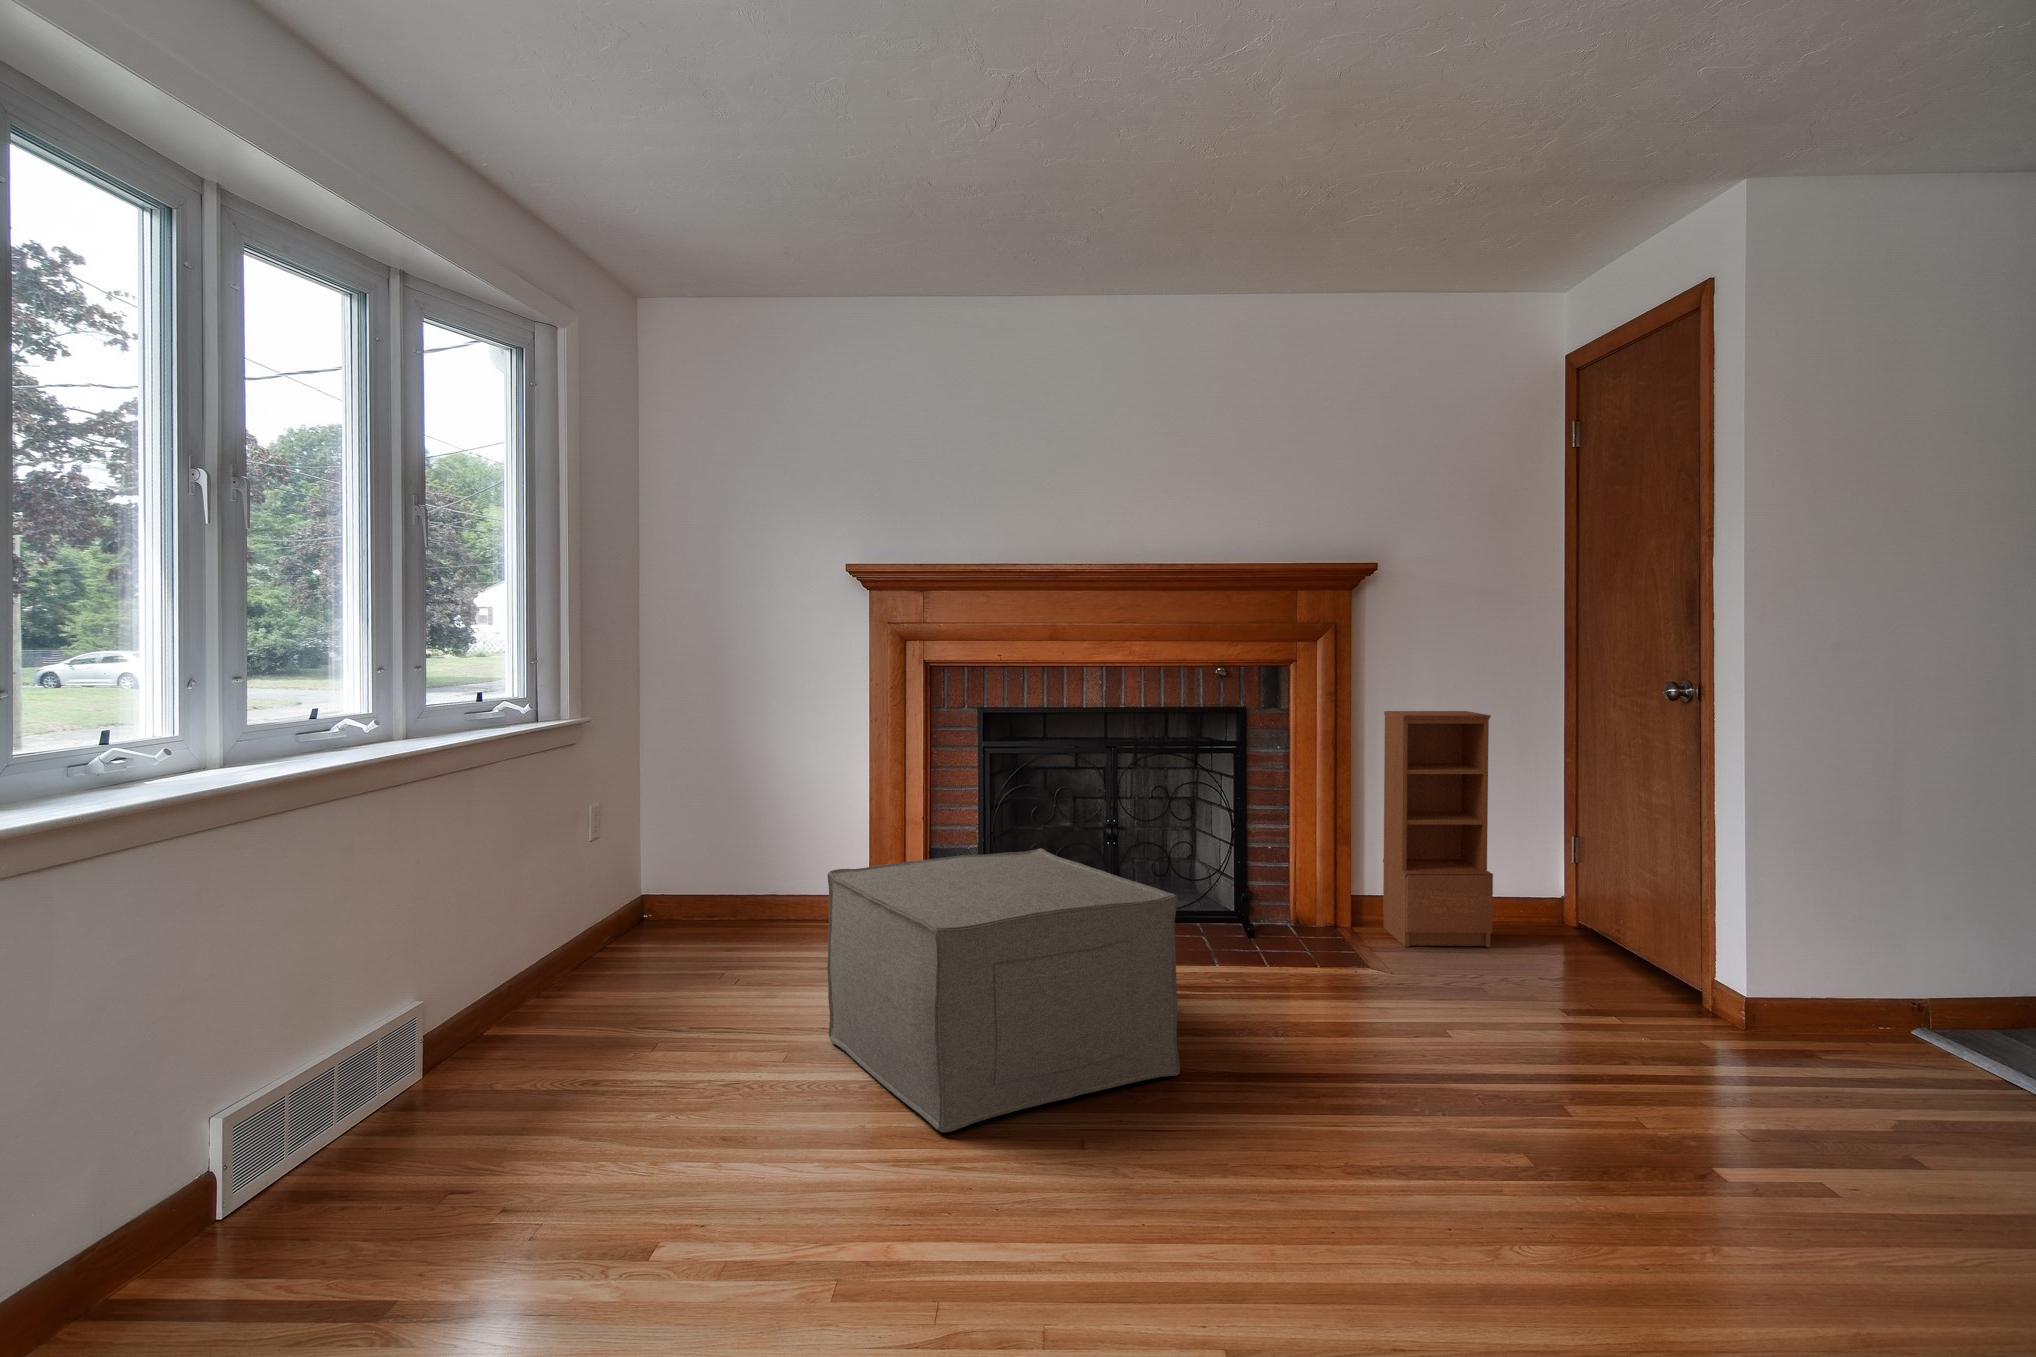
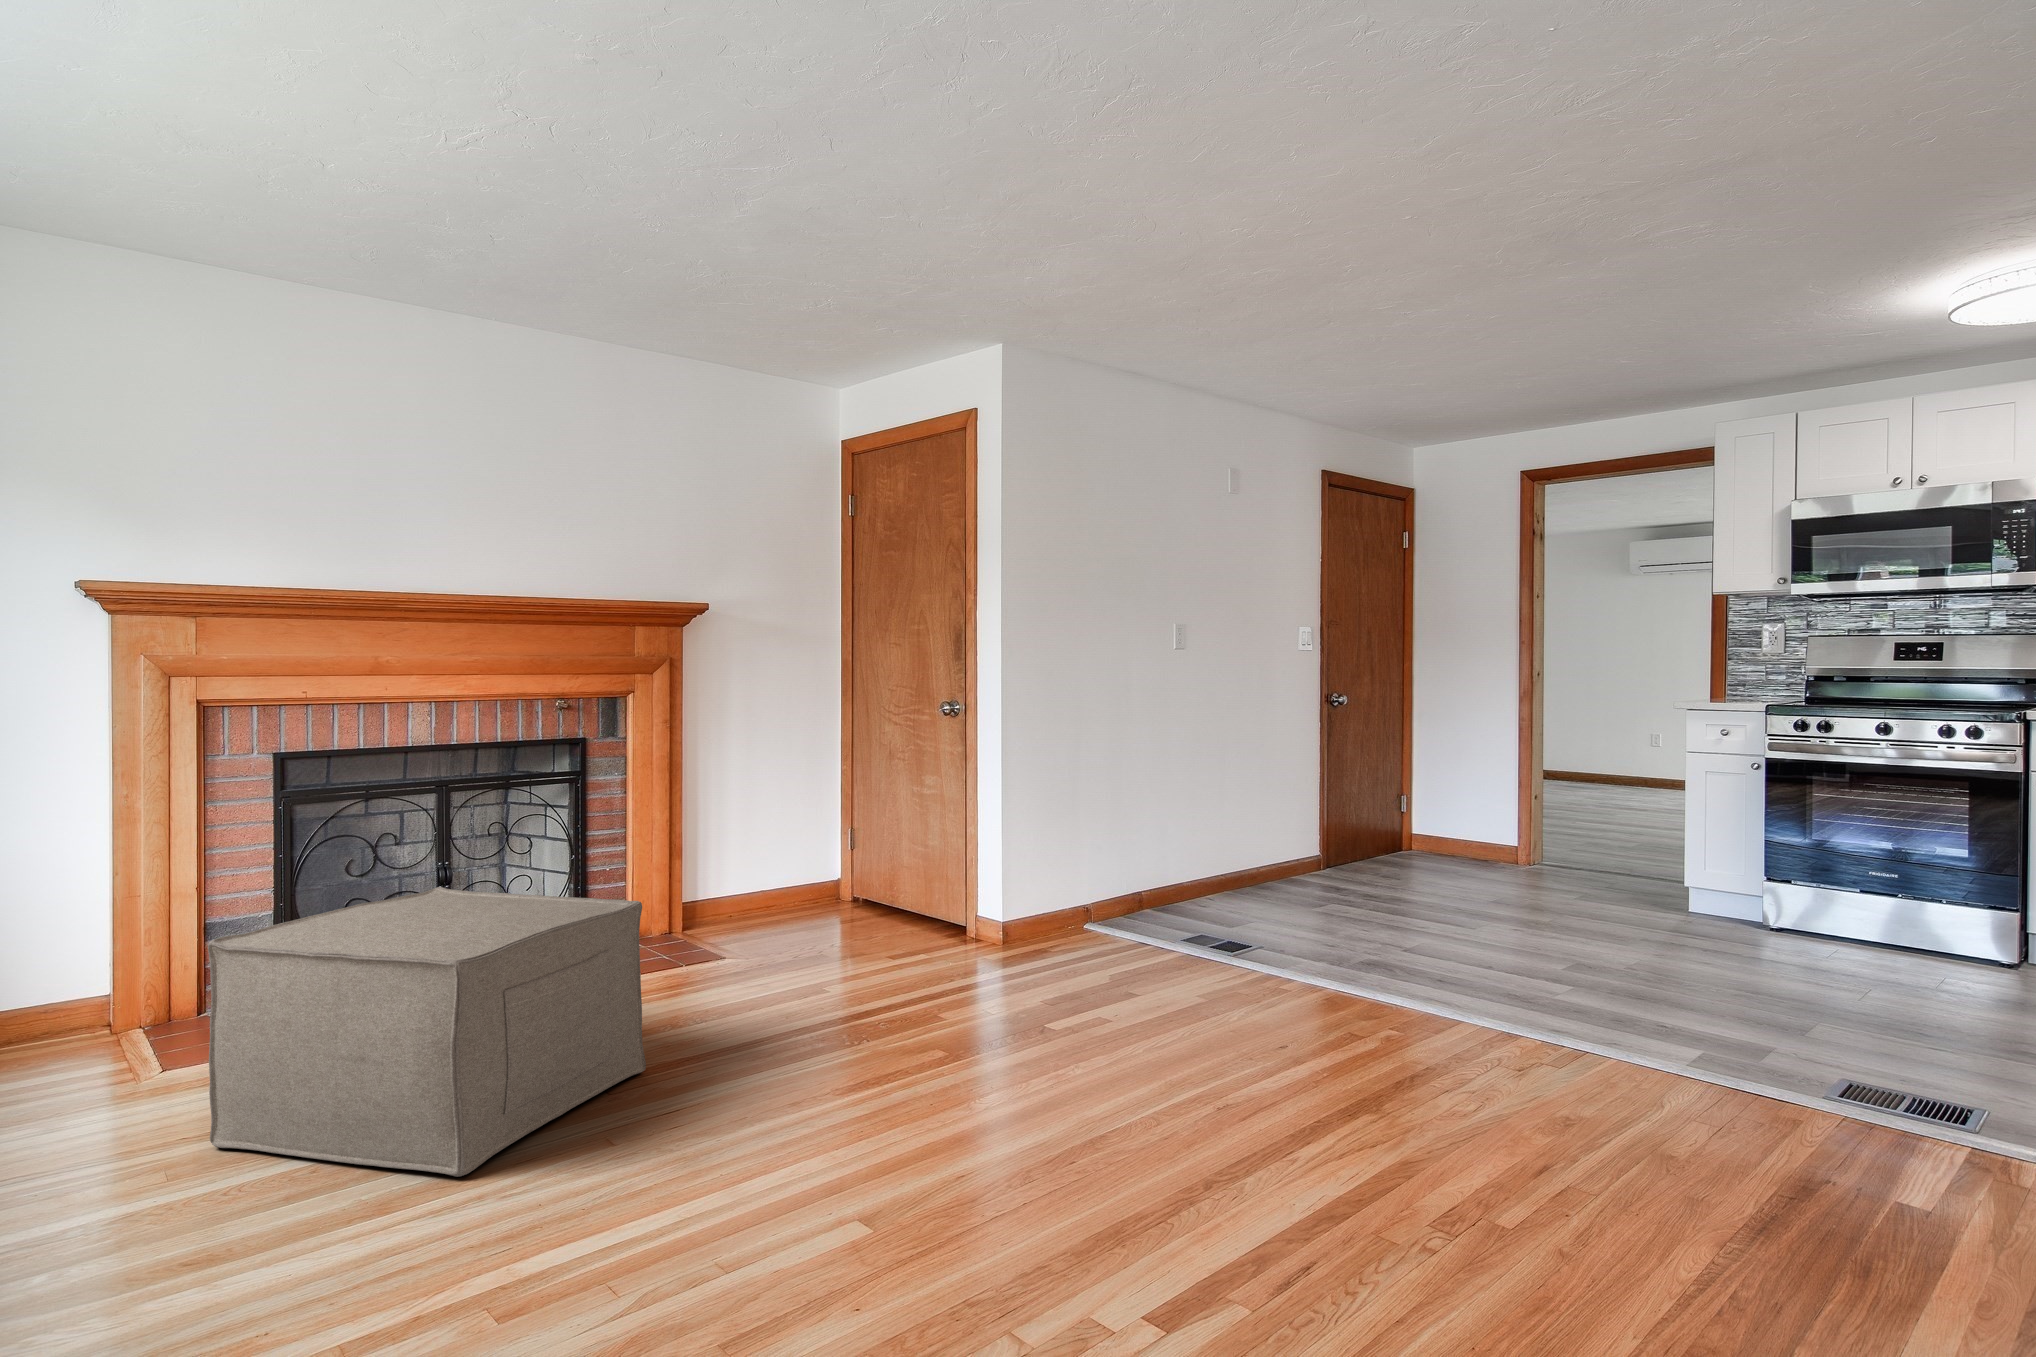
bookcase: present [1383,711,1493,947] -> none [708,730,806,939]

